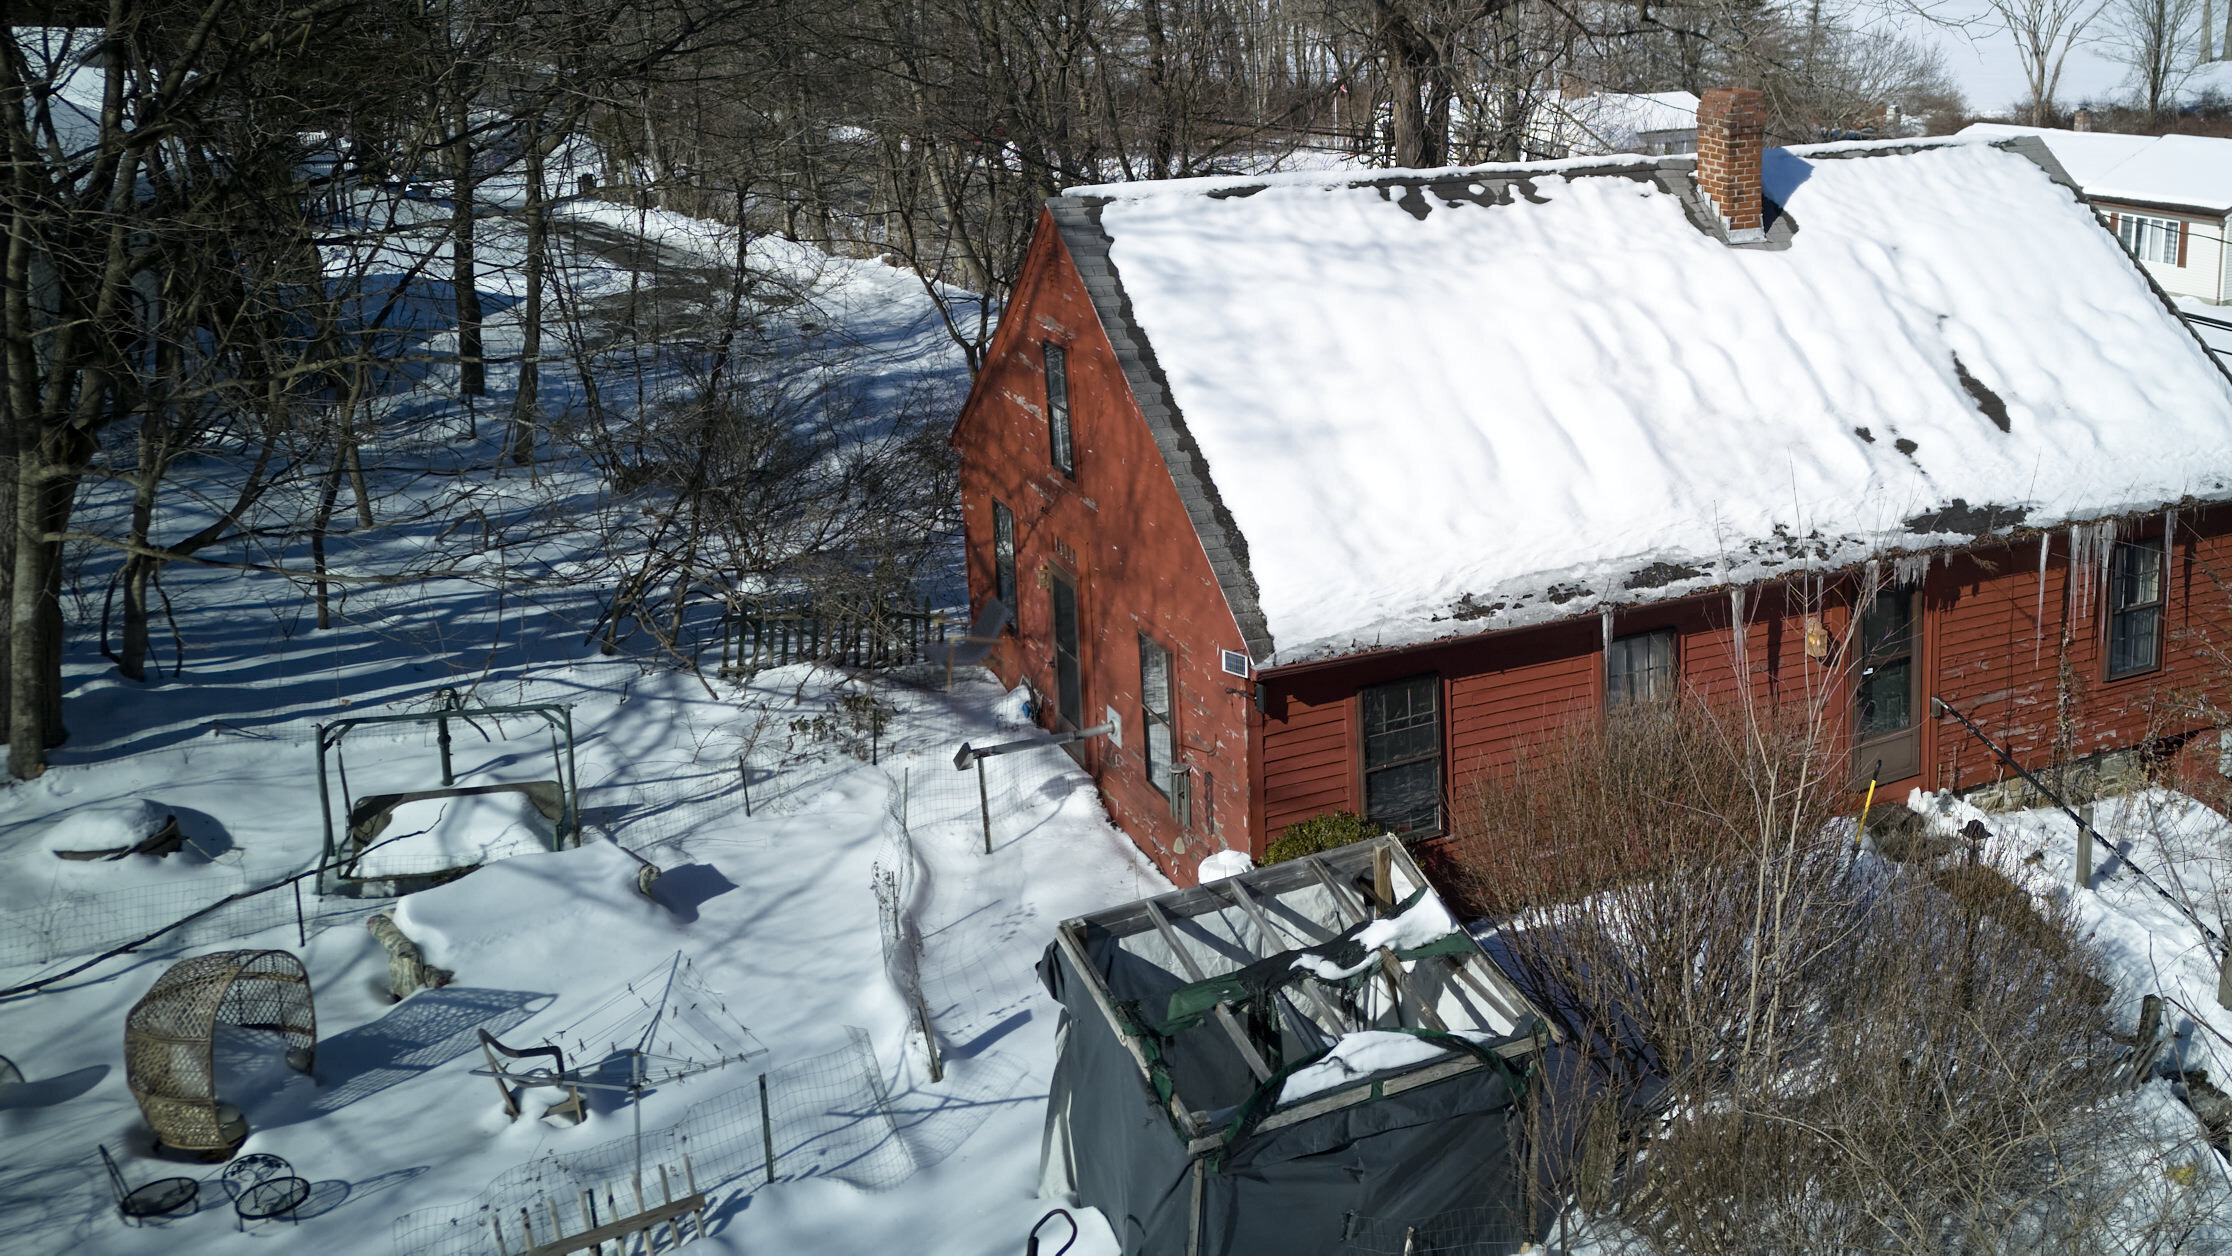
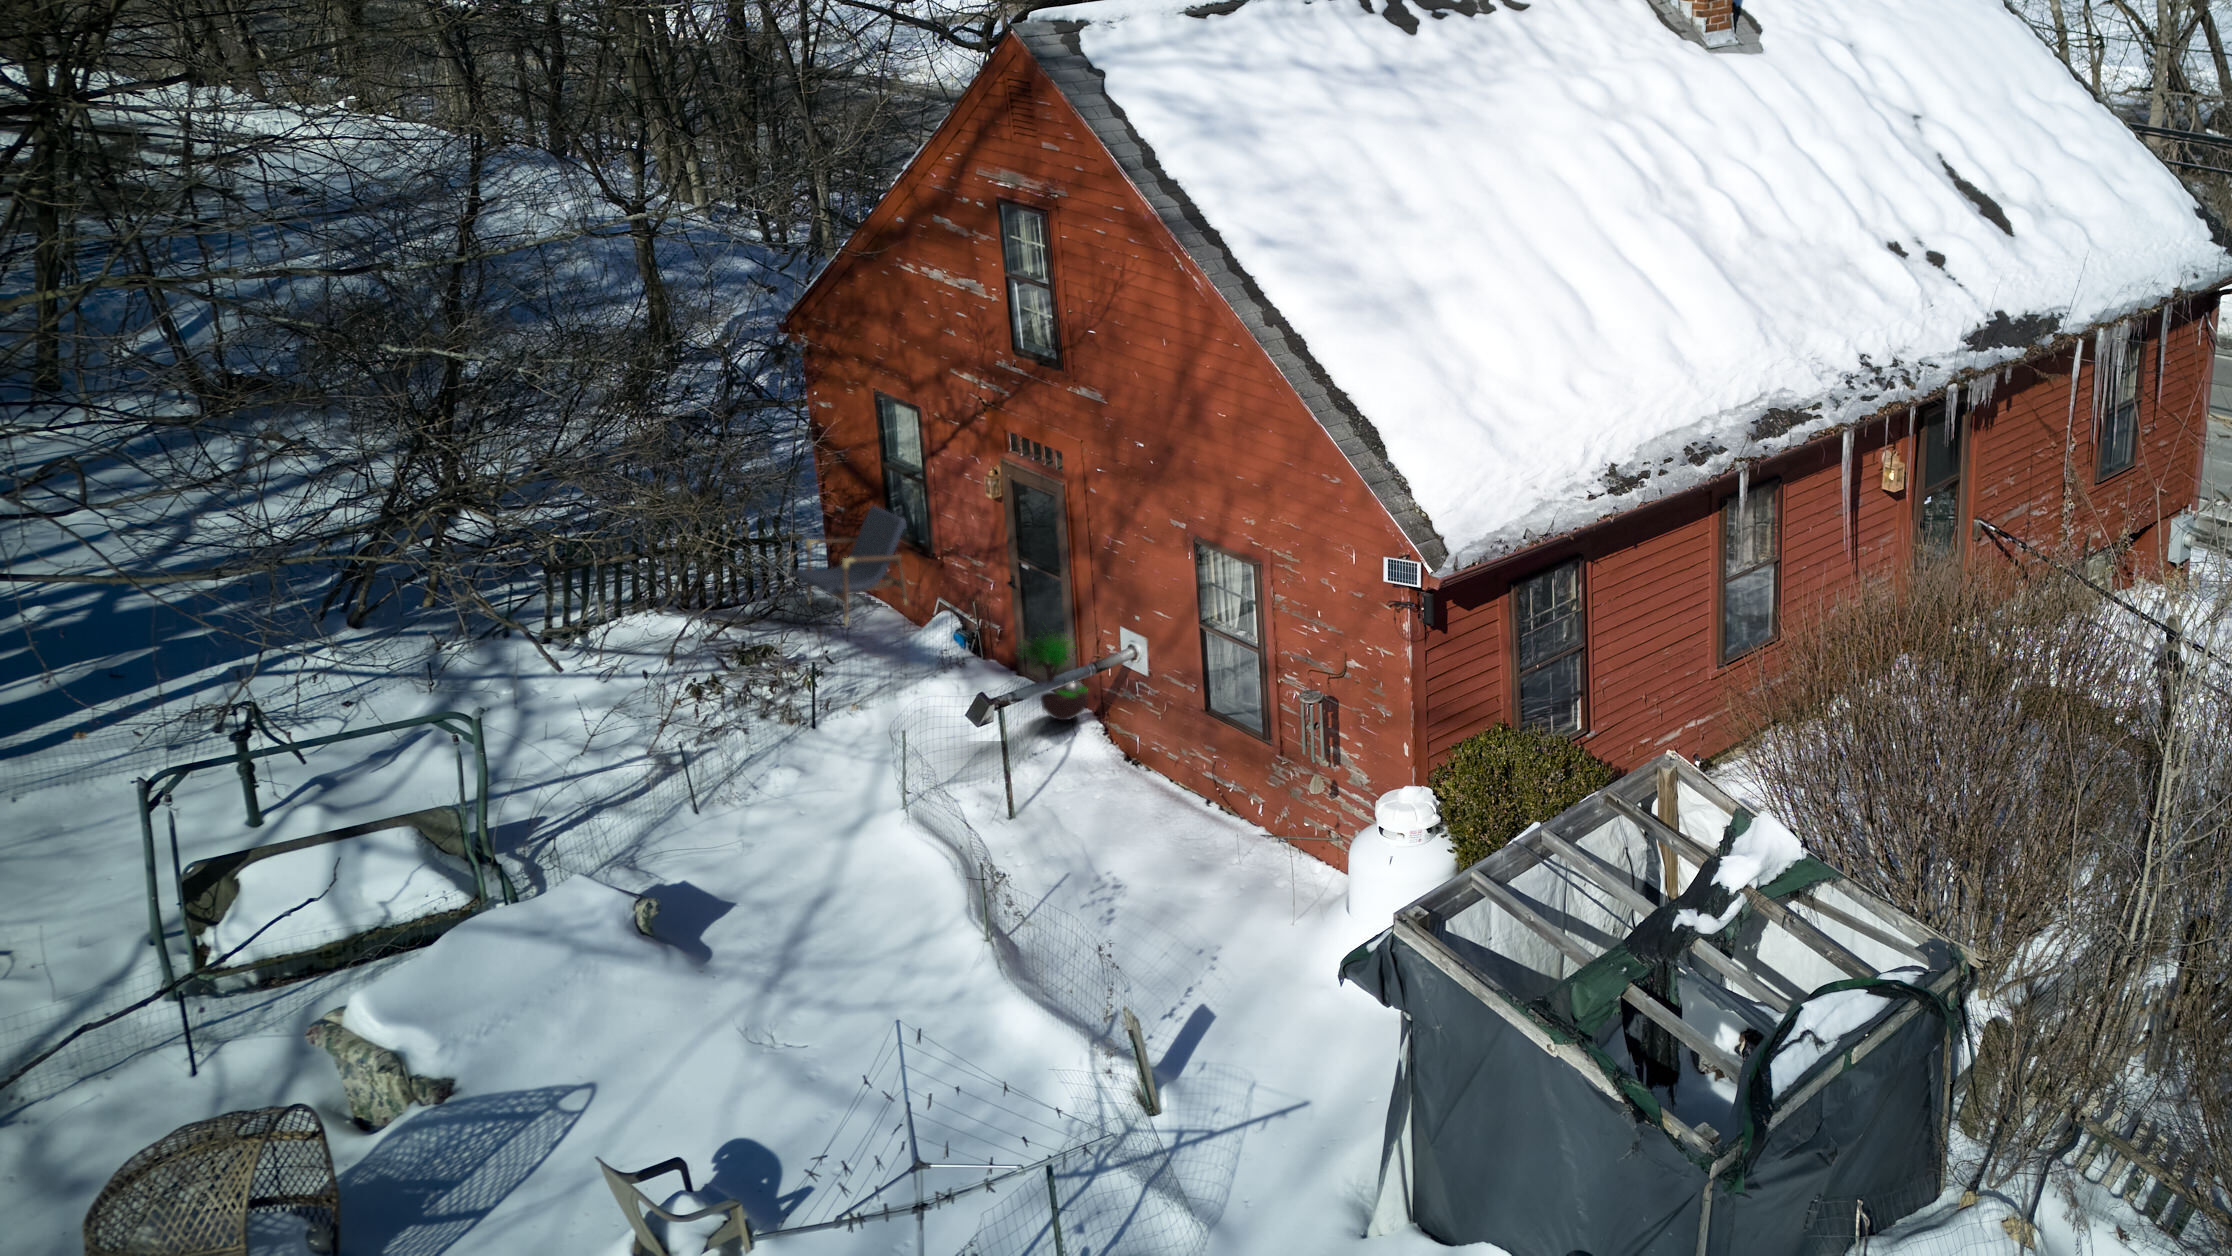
potted tree: none [1027,695,1087,783] -> present [1018,633,1088,720]

